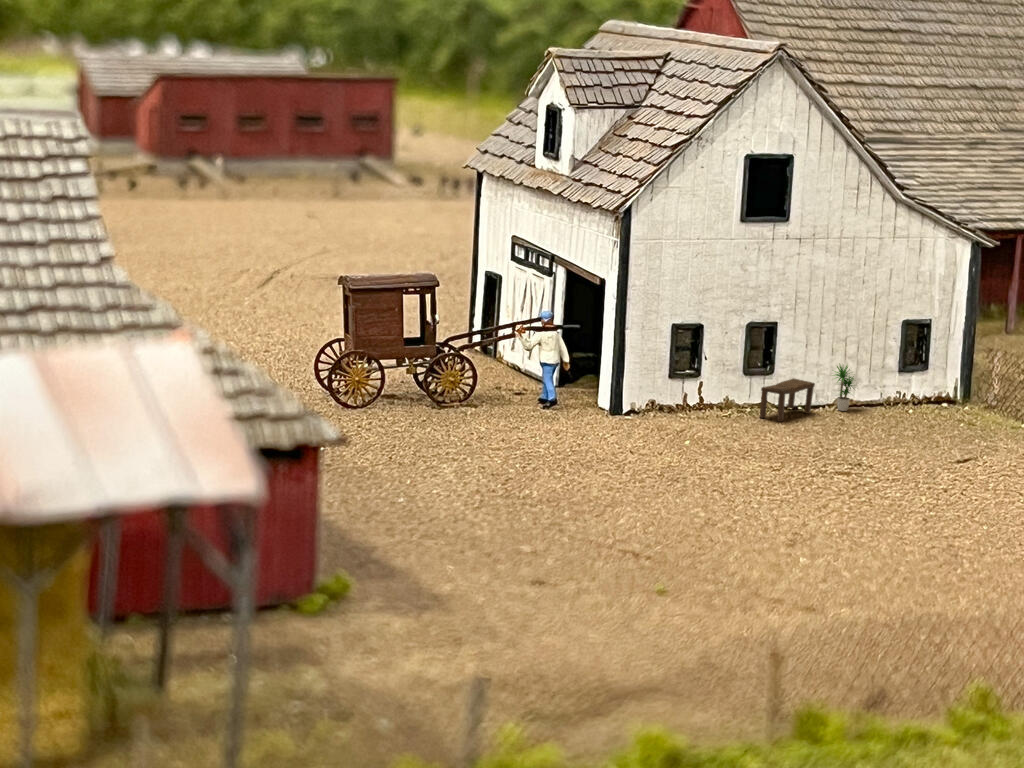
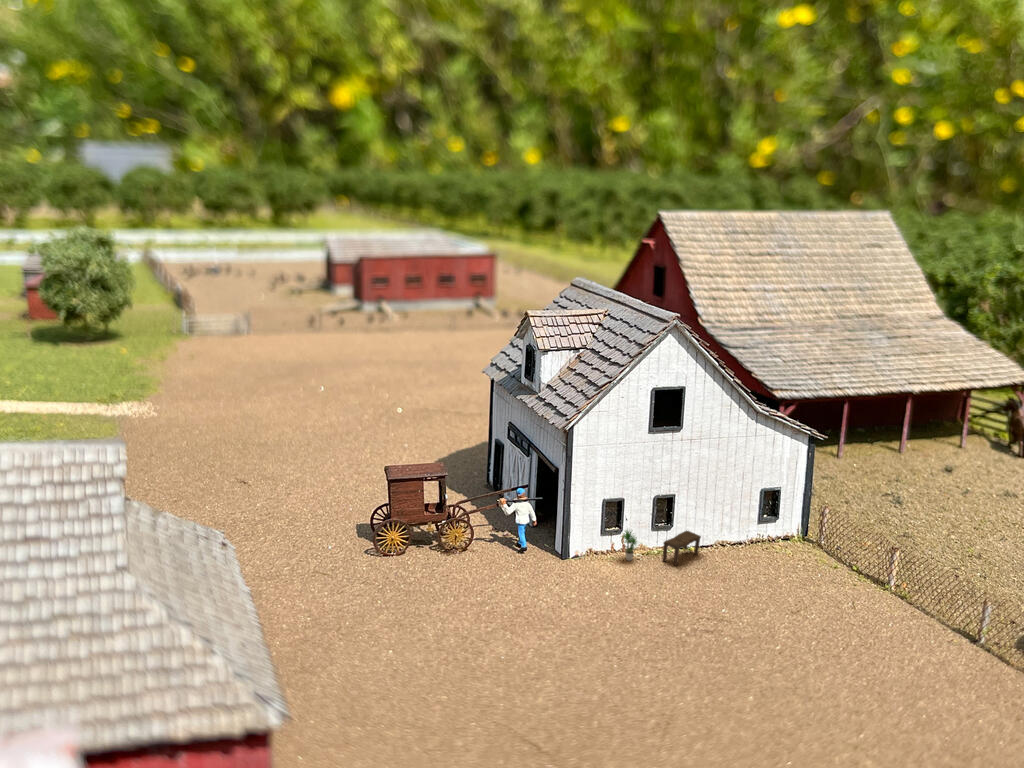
potted plant: present [833,364,854,411] -> present [623,530,637,561]

